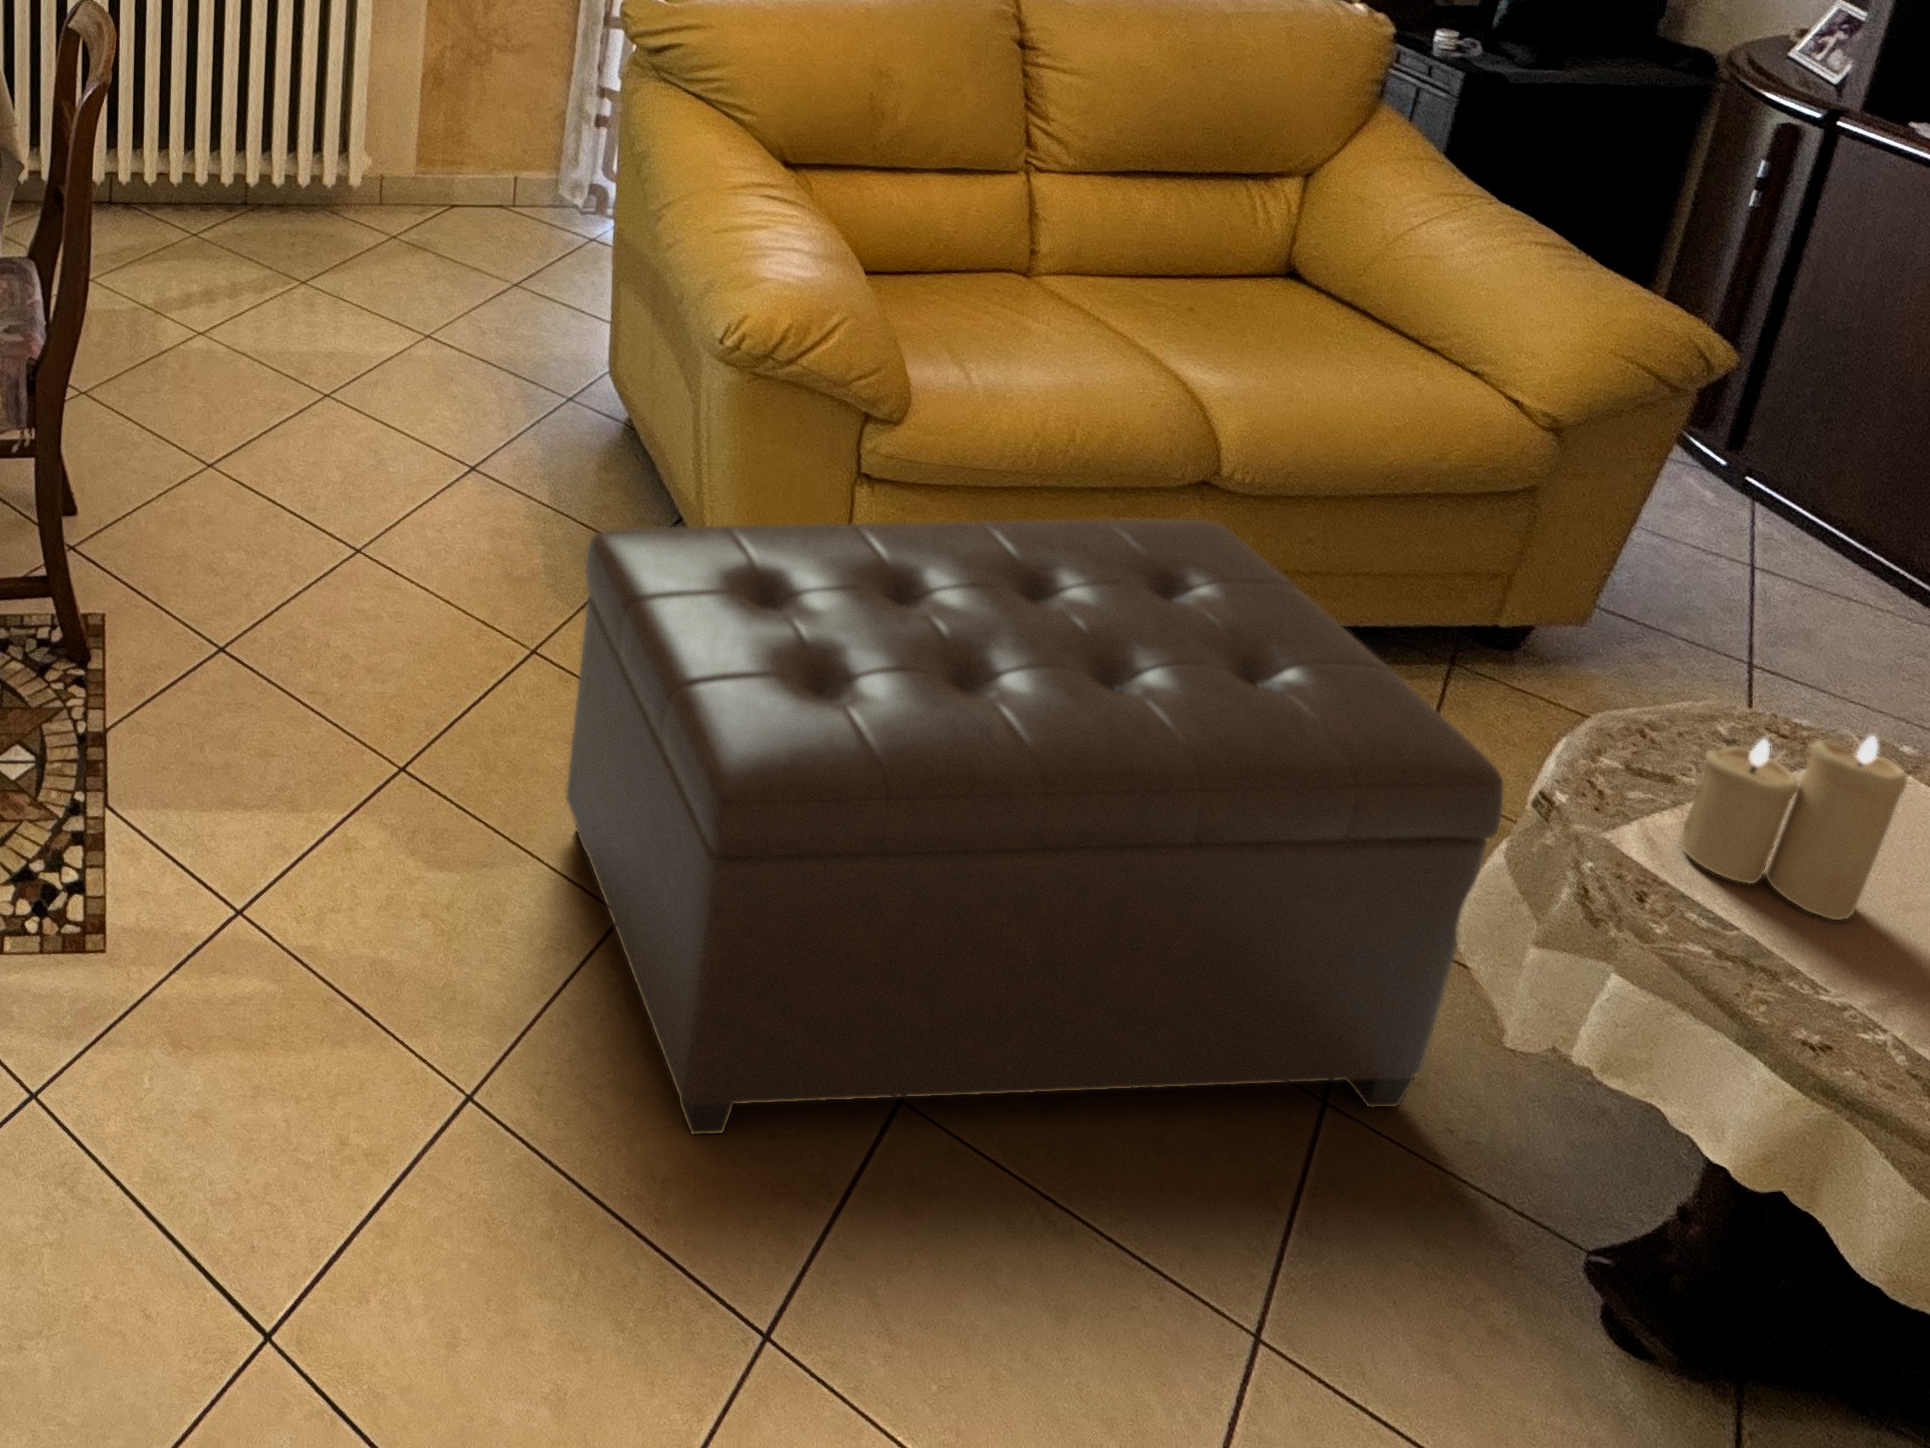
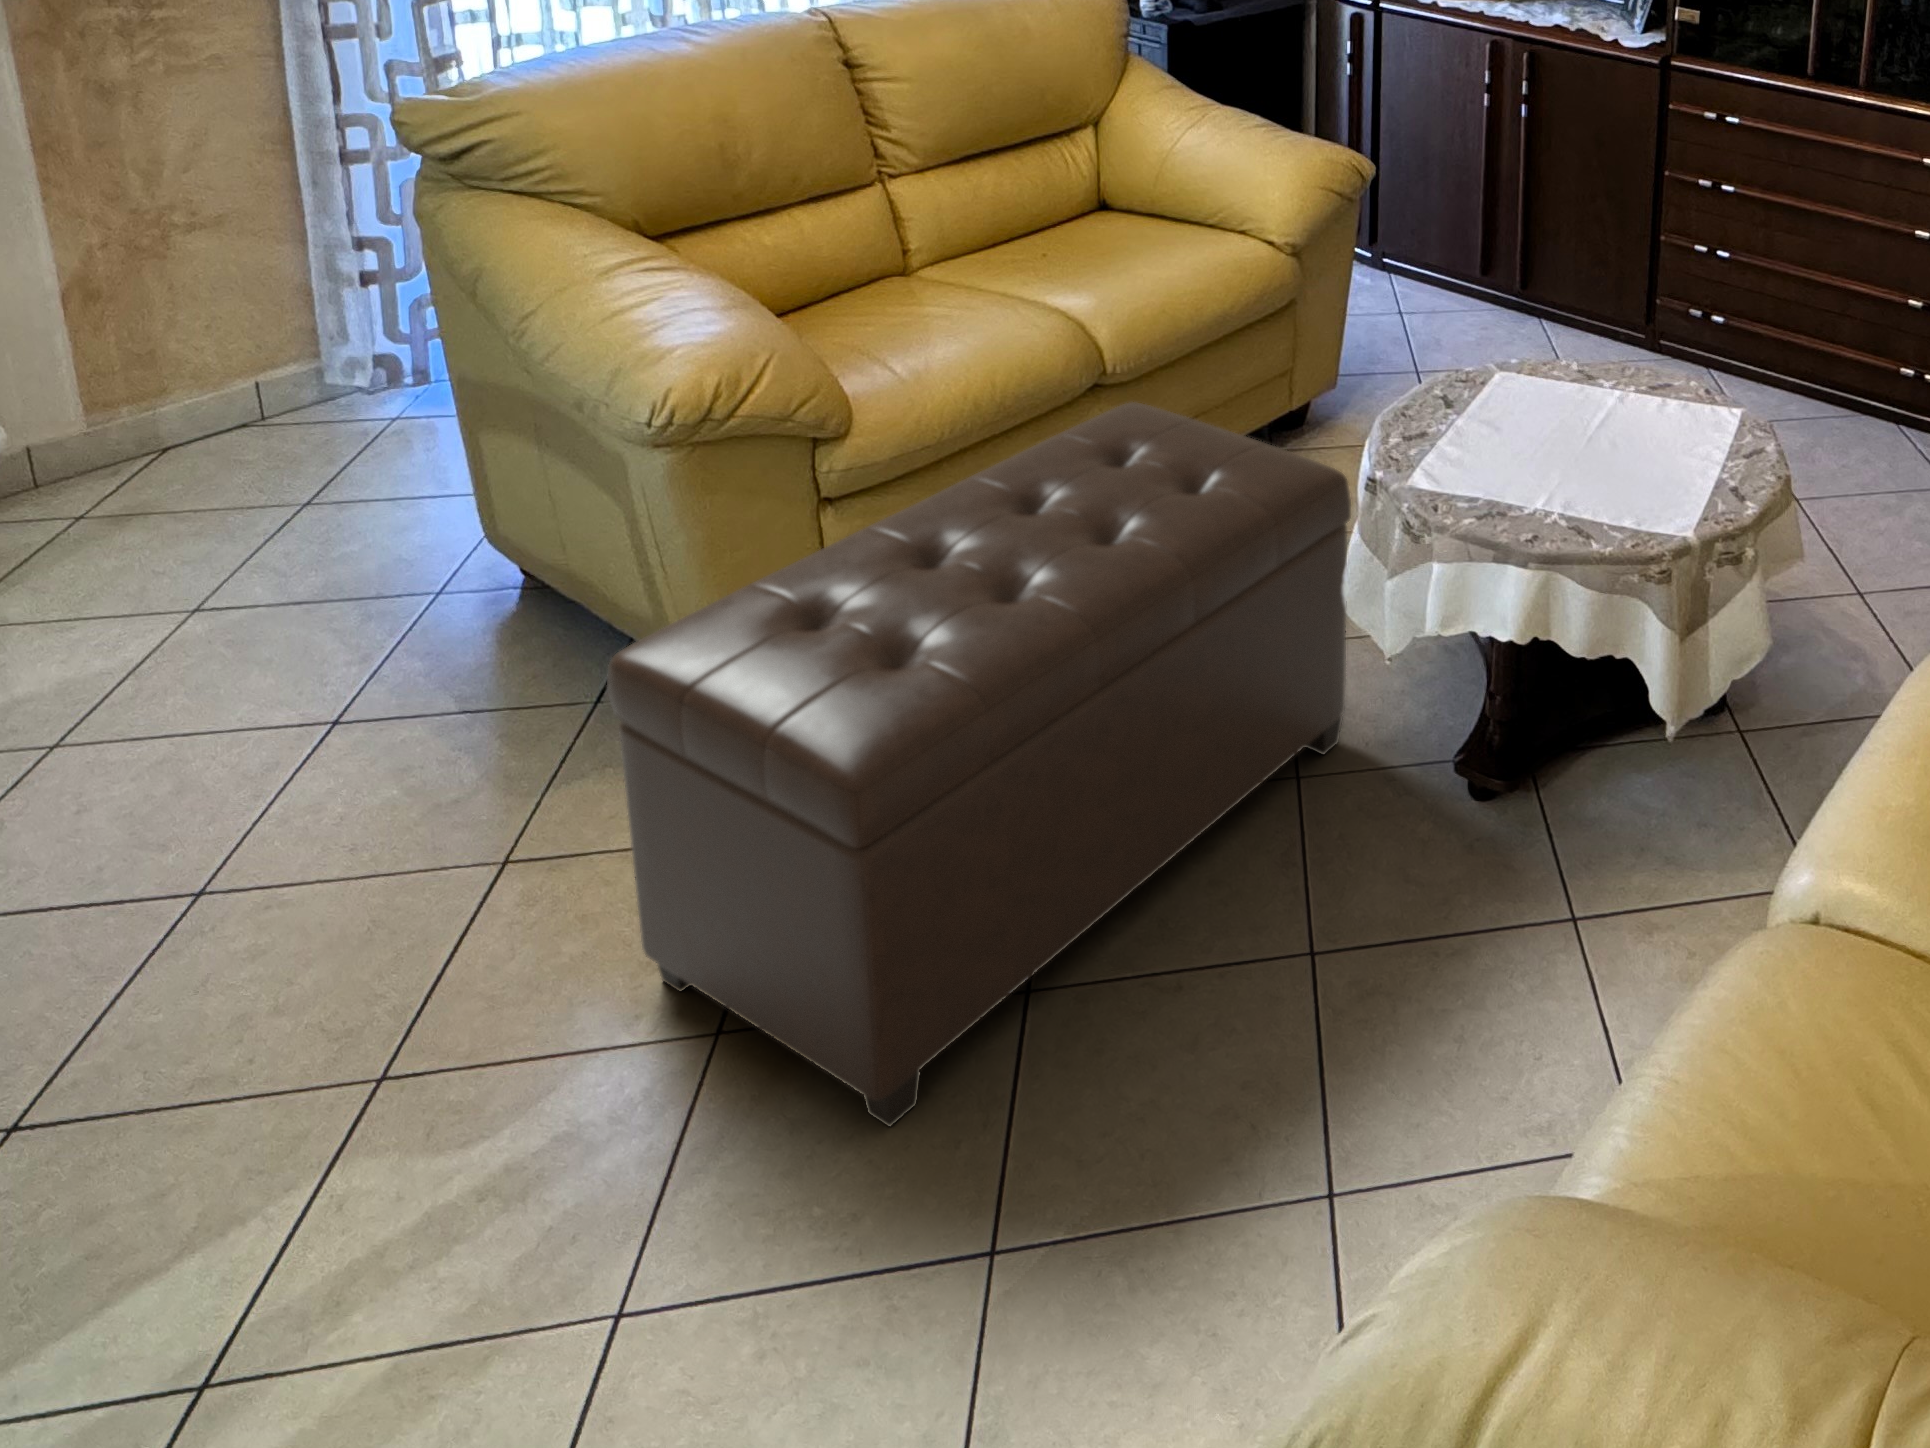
candle: present [1679,736,1907,920] -> none [1435,344,1519,470]

